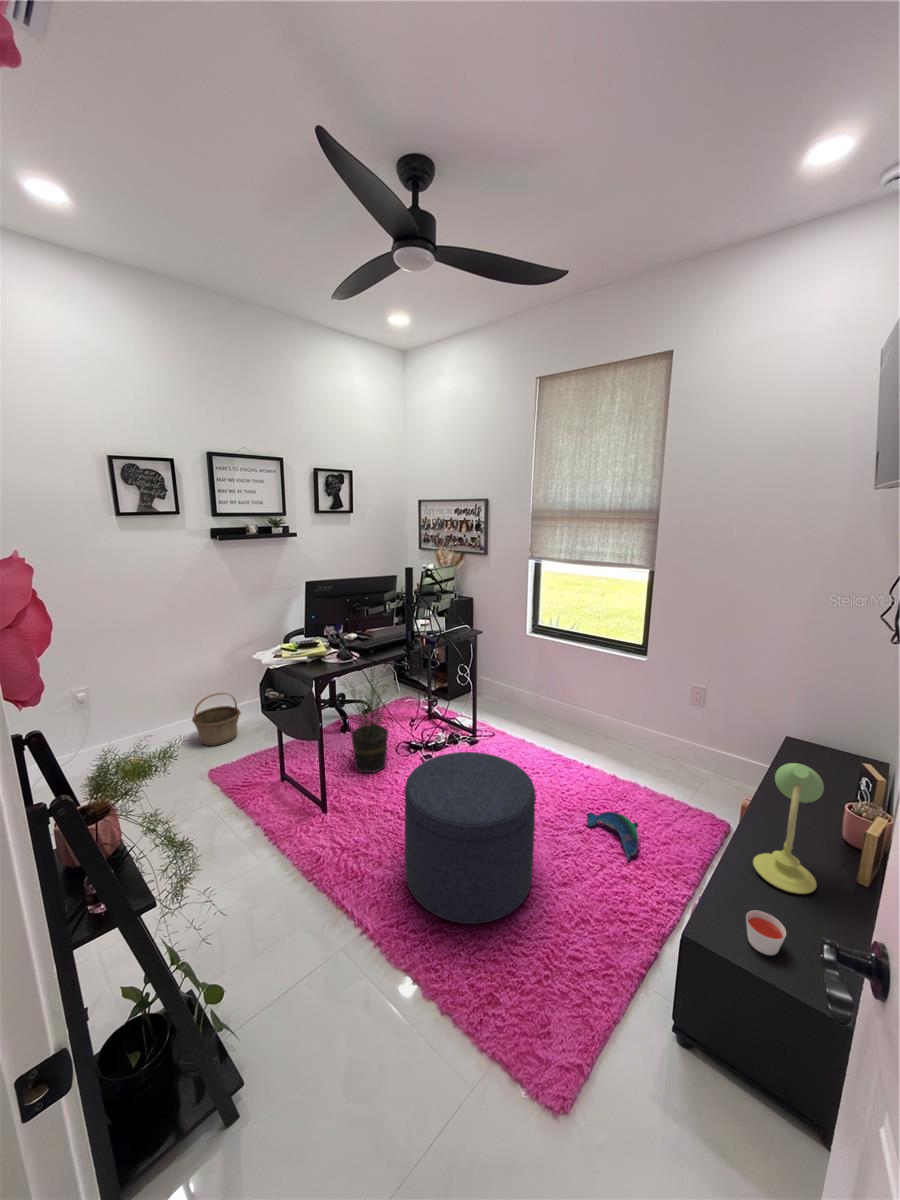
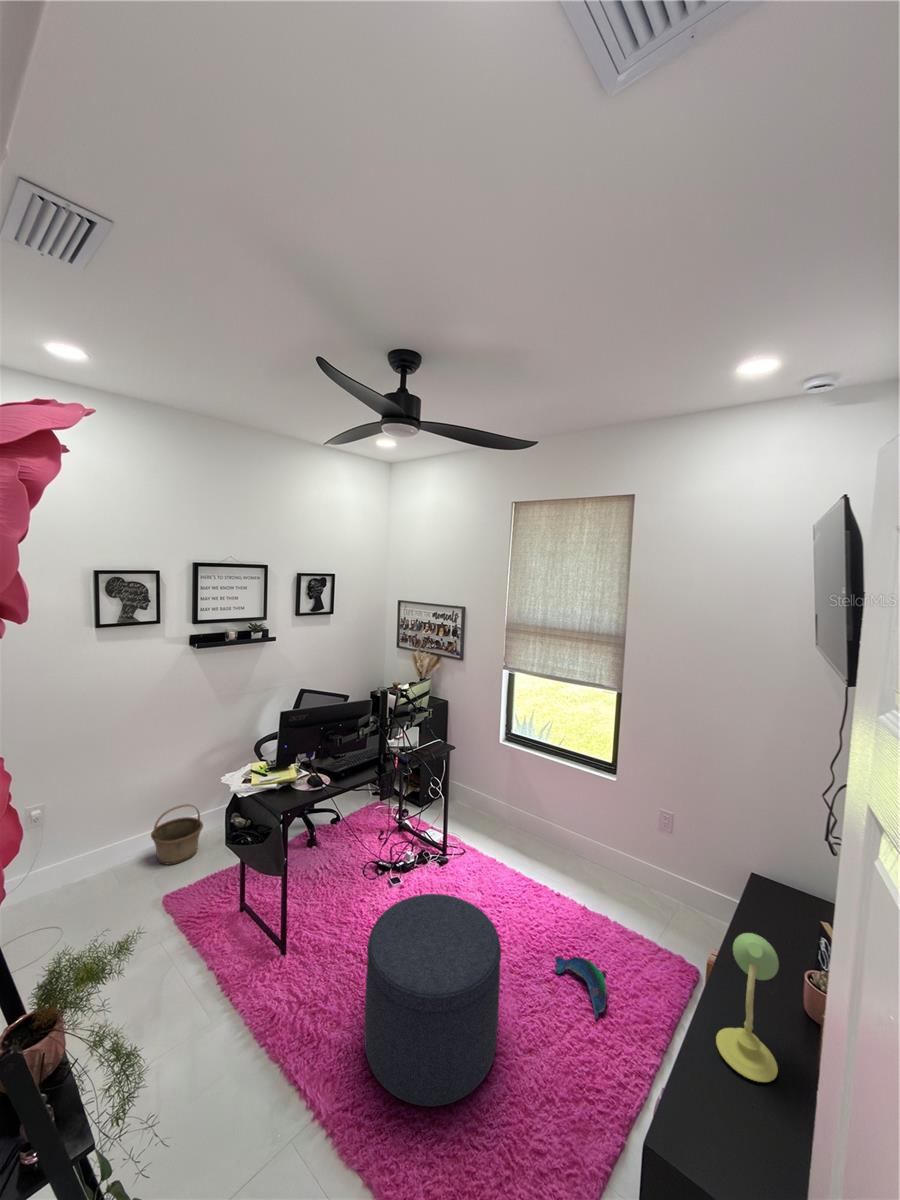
potted plant: present [341,673,391,773] -> none [299,774,368,902]
candle: present [746,911,786,955] -> none [706,1110,745,1167]

